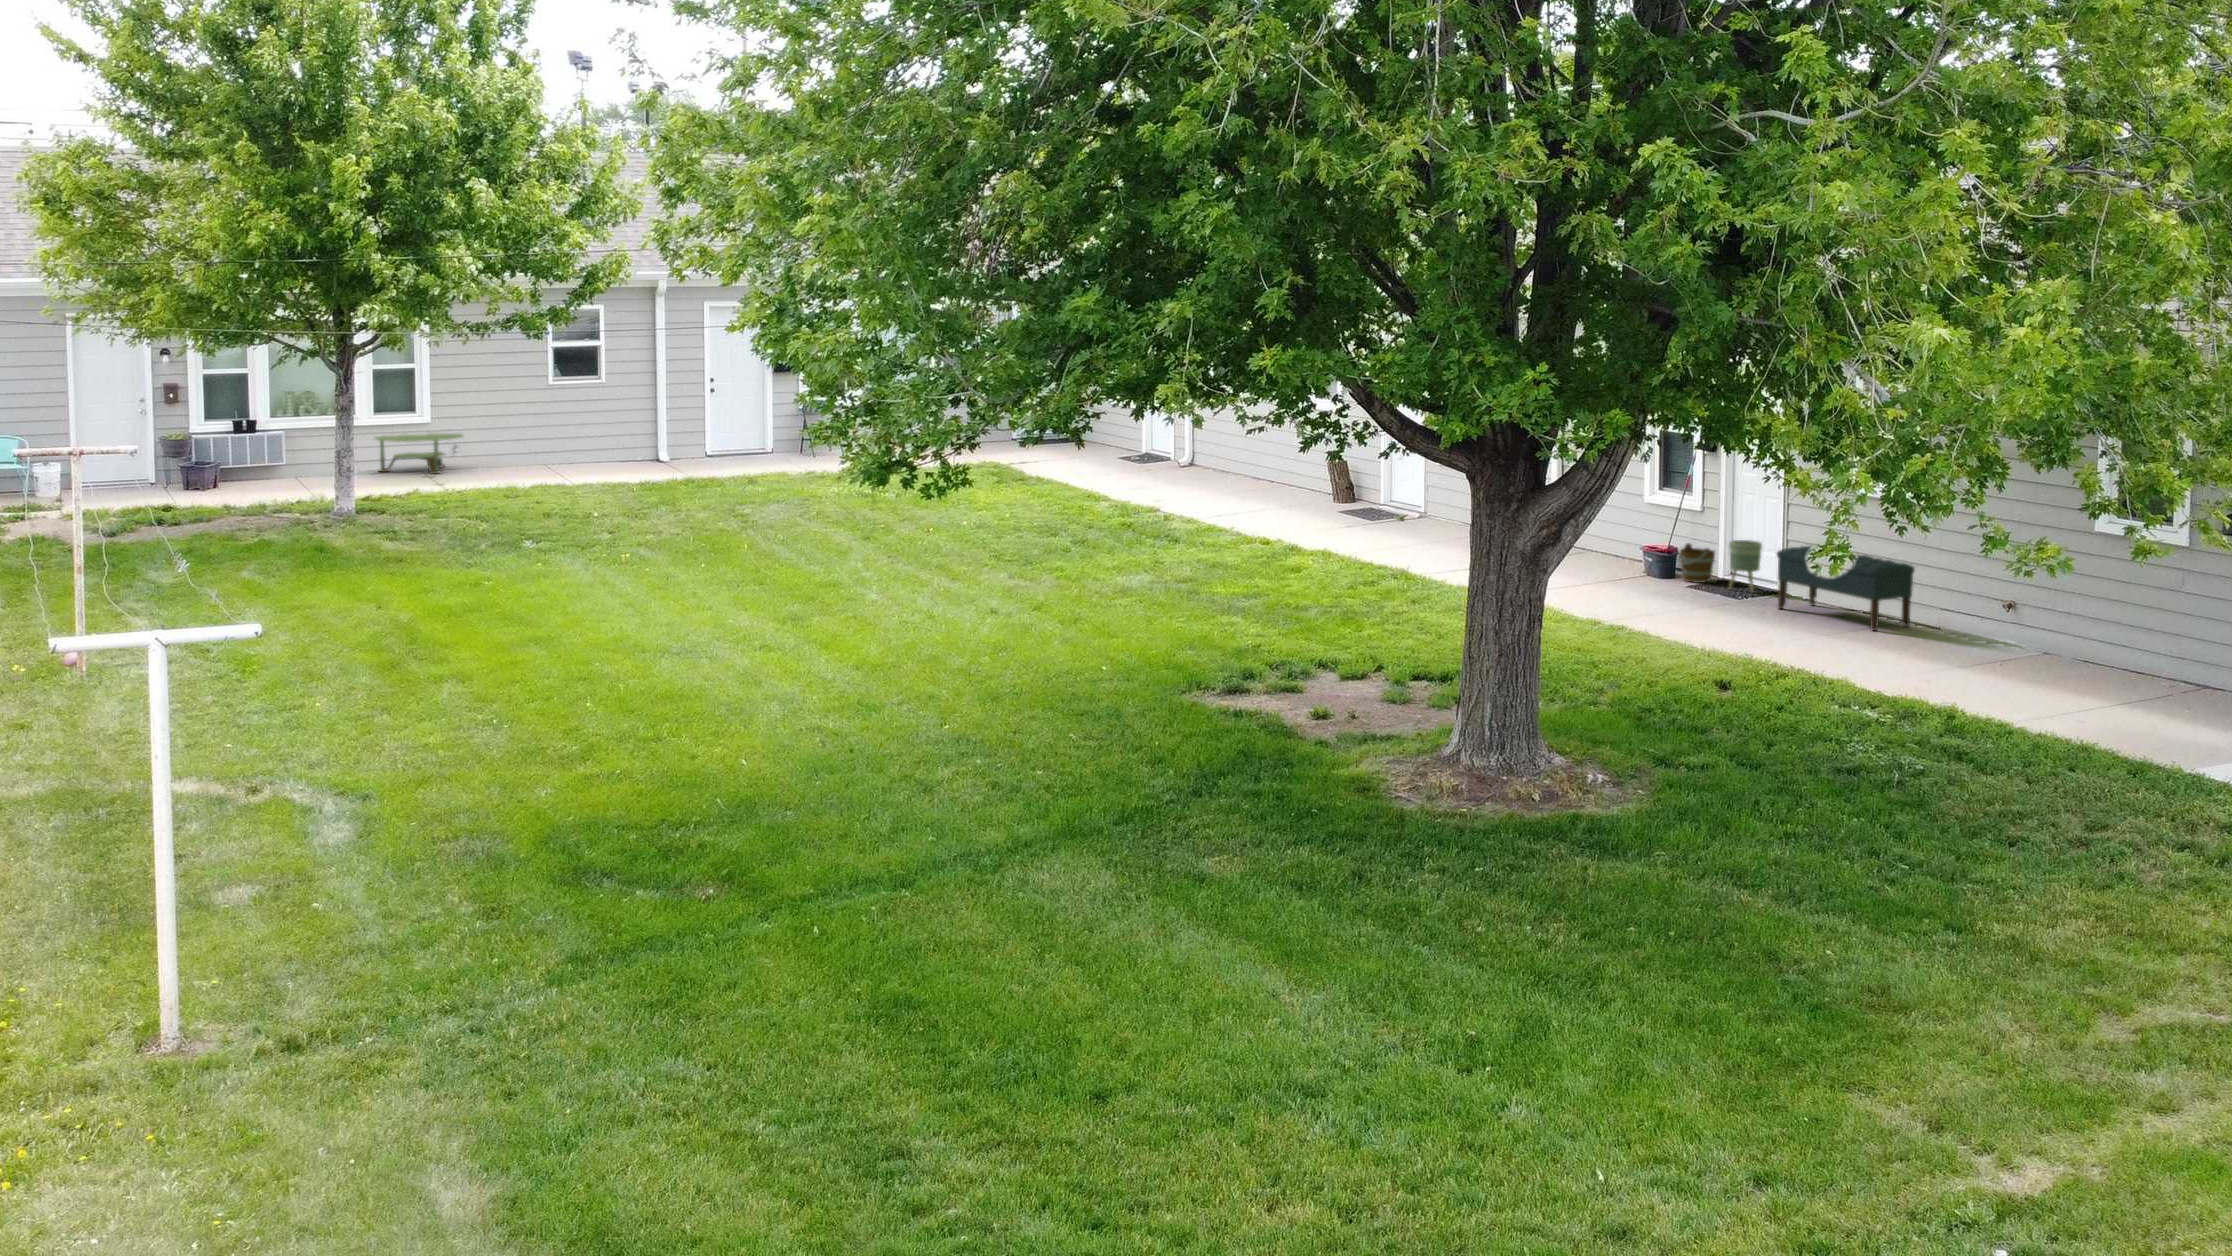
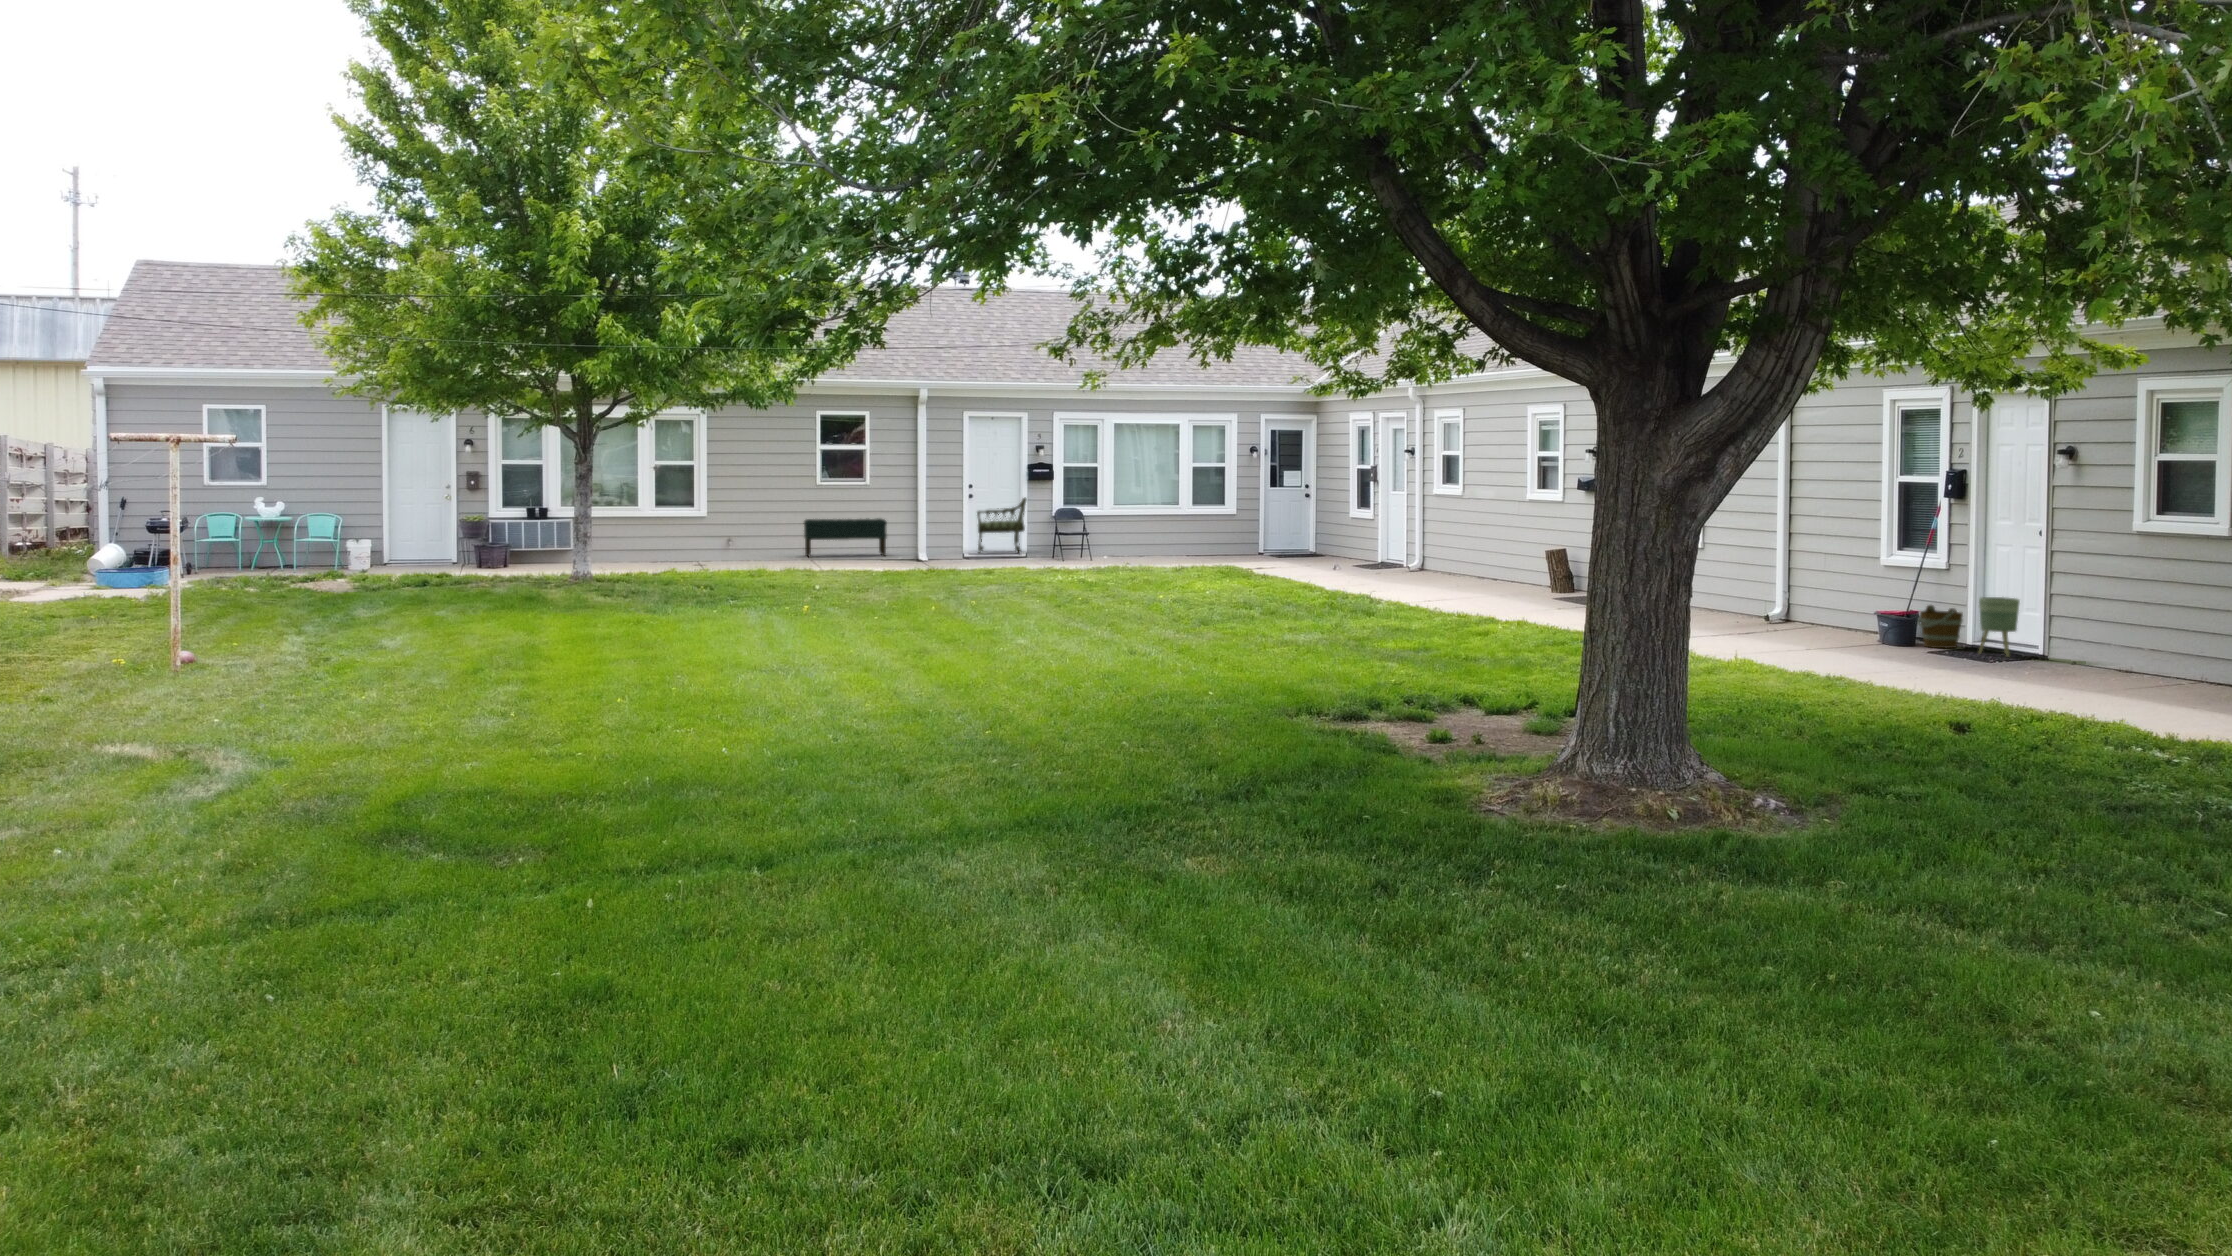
armchair: none [731,393,783,455] -> present [977,498,1027,552]
round table: present [375,434,463,474] -> none [648,526,729,561]
bench: present [1777,546,1915,631] -> present [804,518,887,557]

